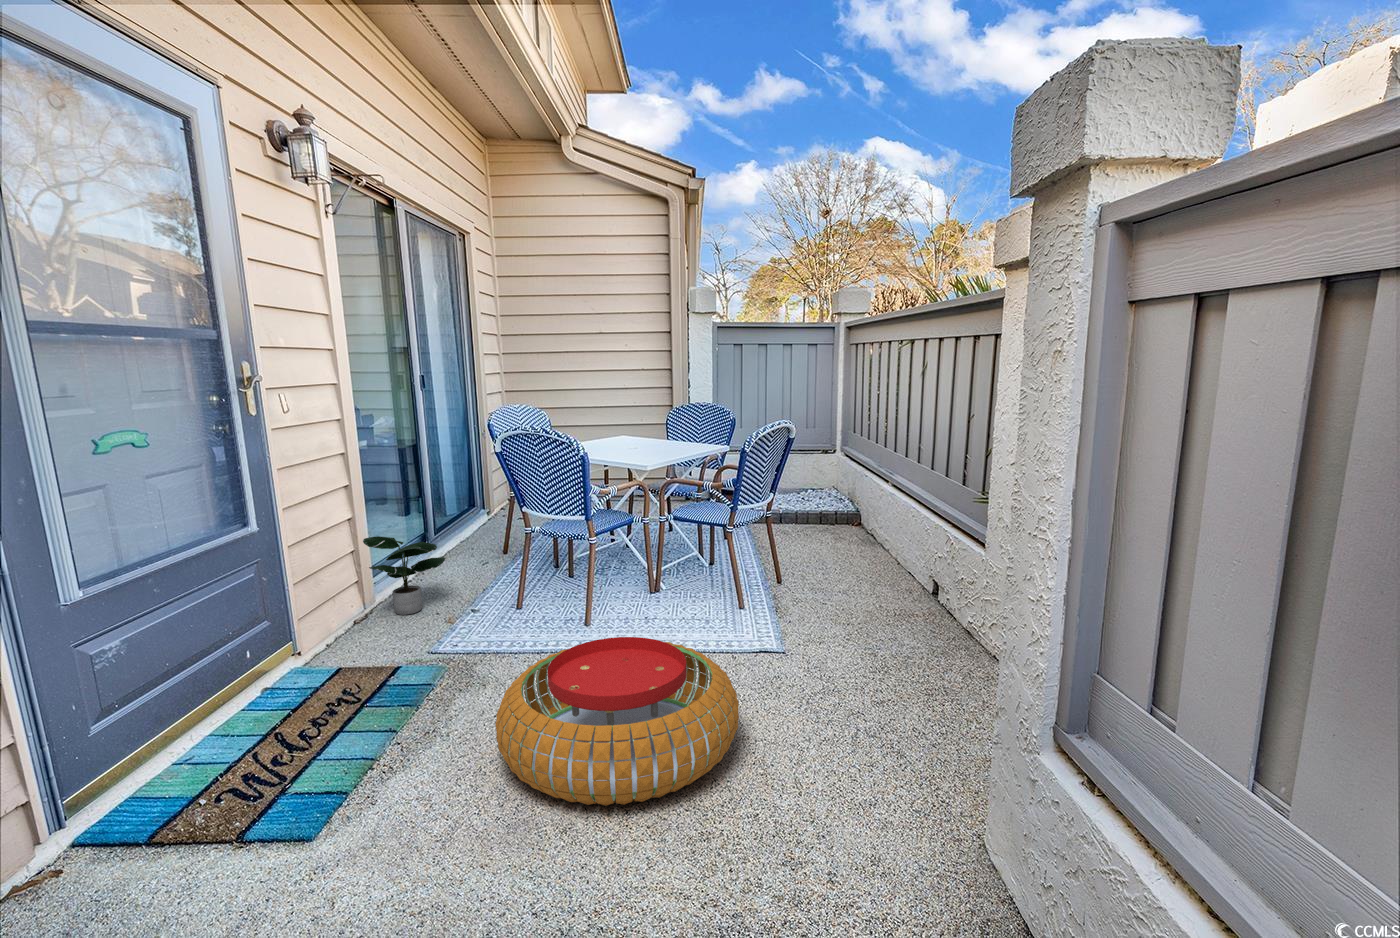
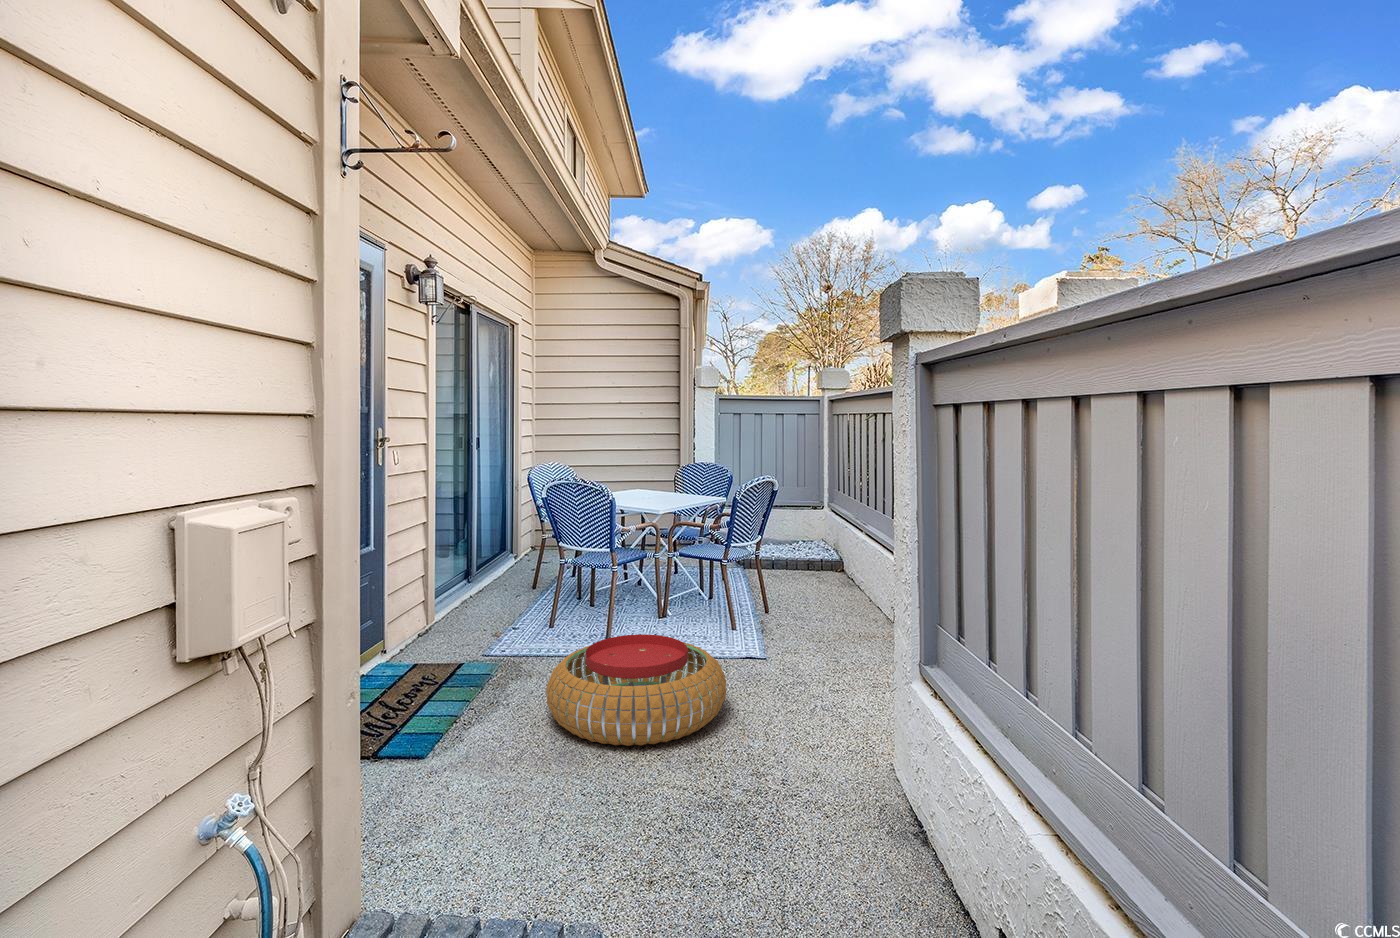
potted plant: present [363,536,445,615] -> none [431,565,495,629]

